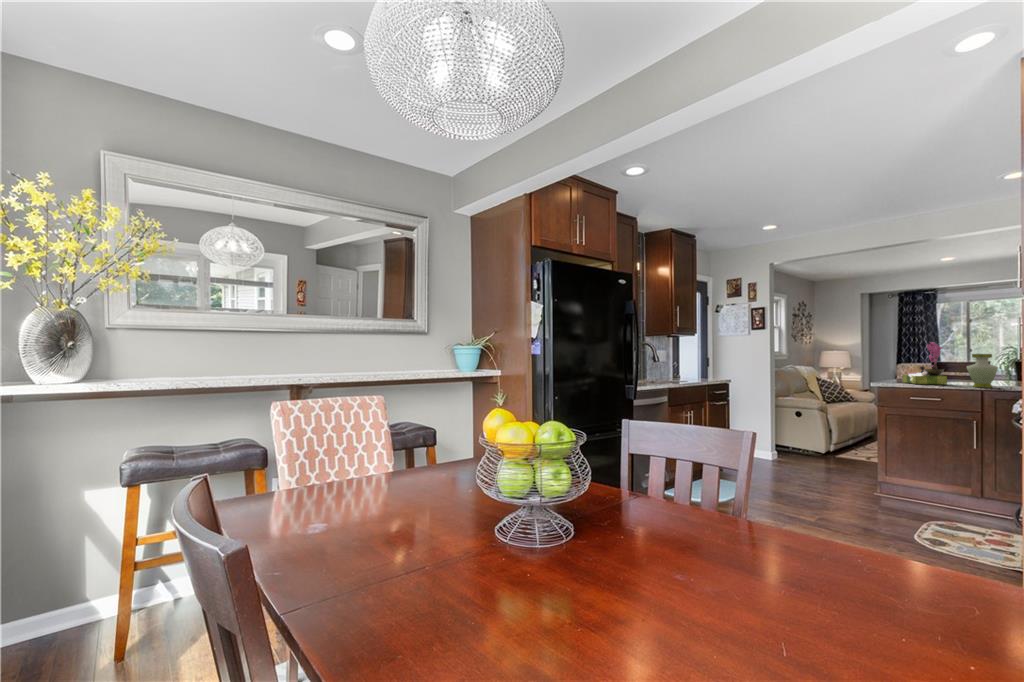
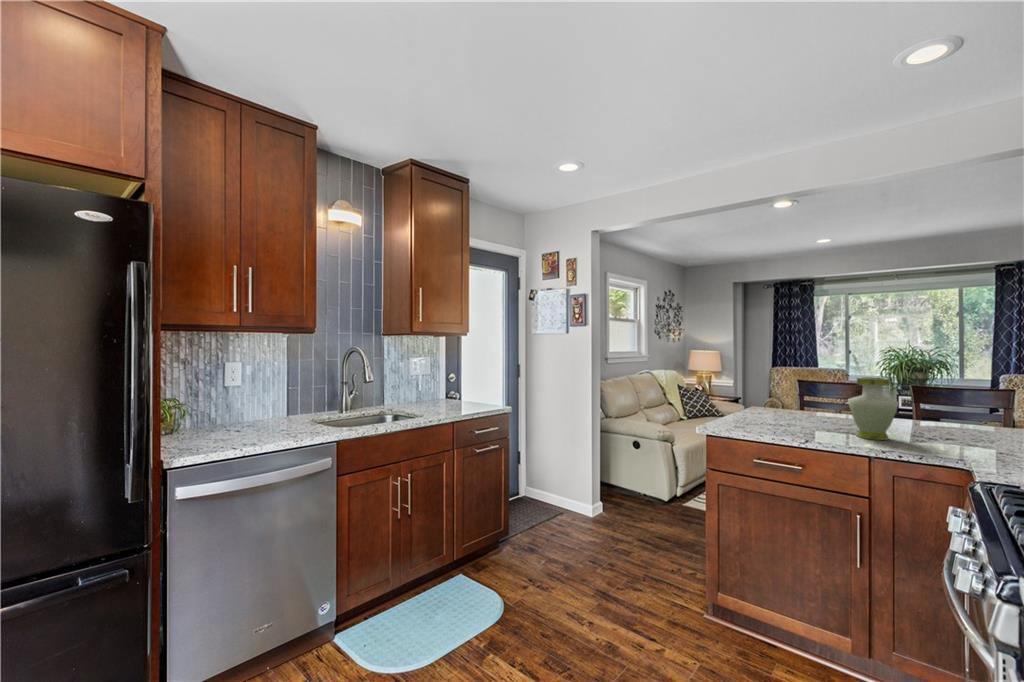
flower arrangement: present [903,342,947,384] -> none [752,351,817,427]

